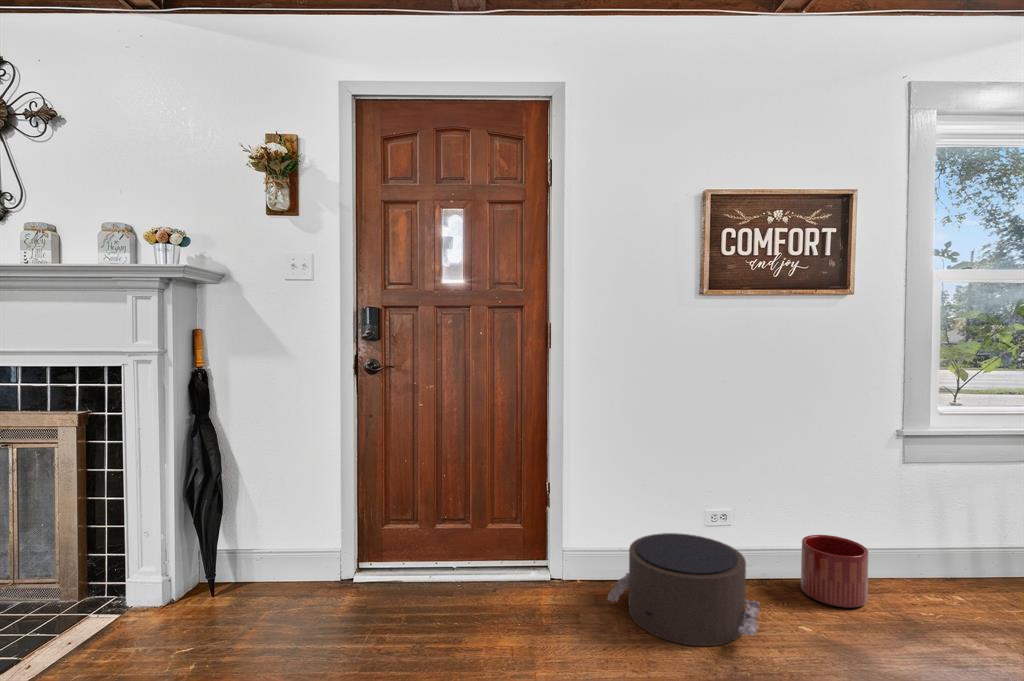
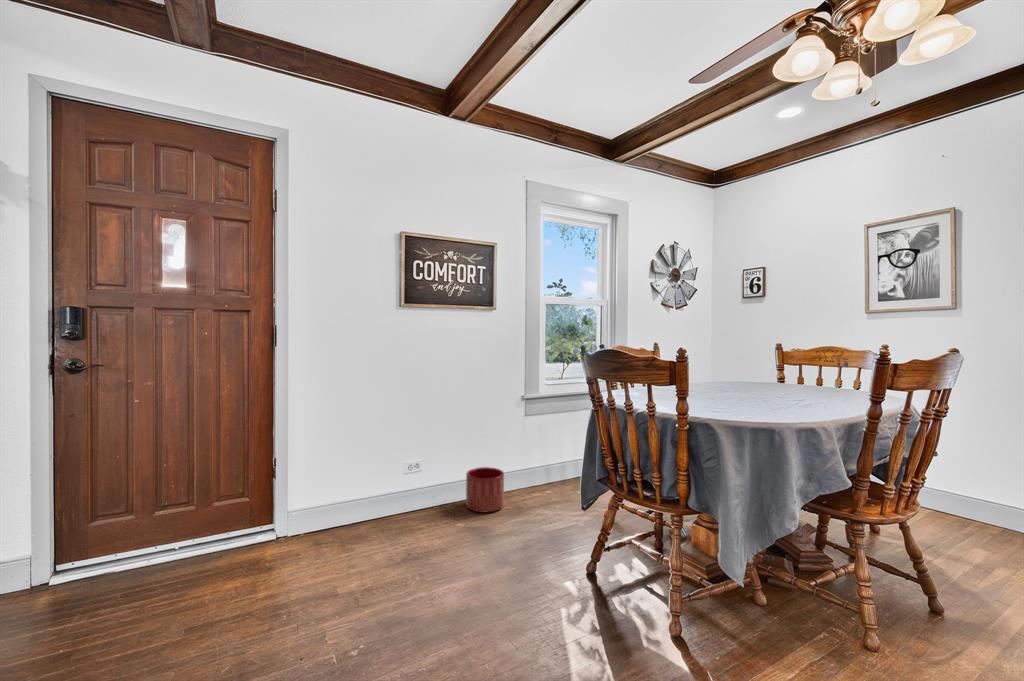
pouf: present [607,533,759,646] -> none [324,481,438,561]

